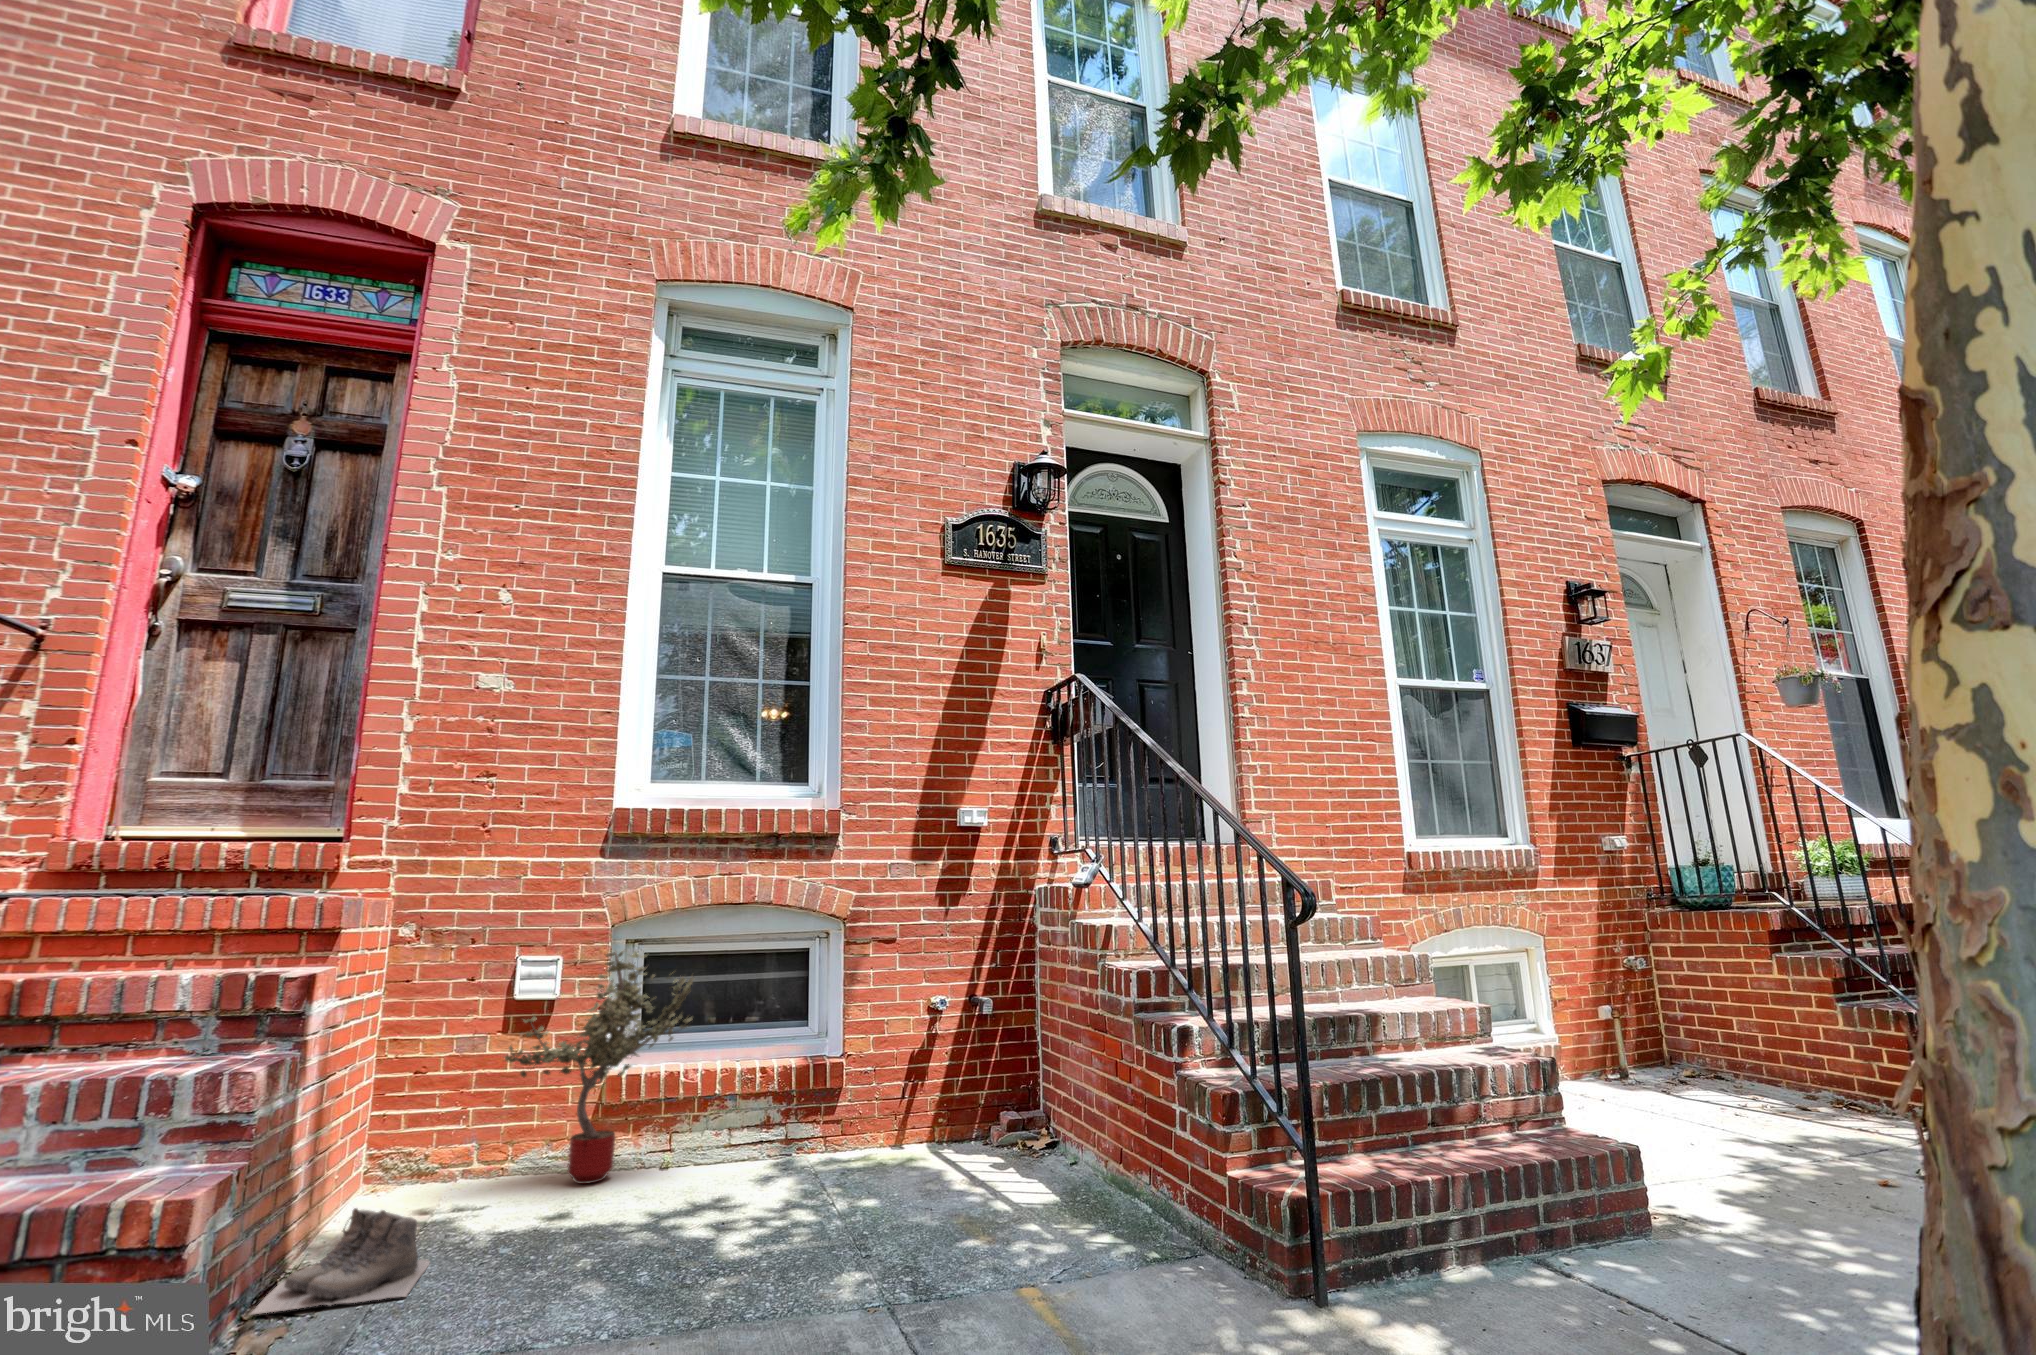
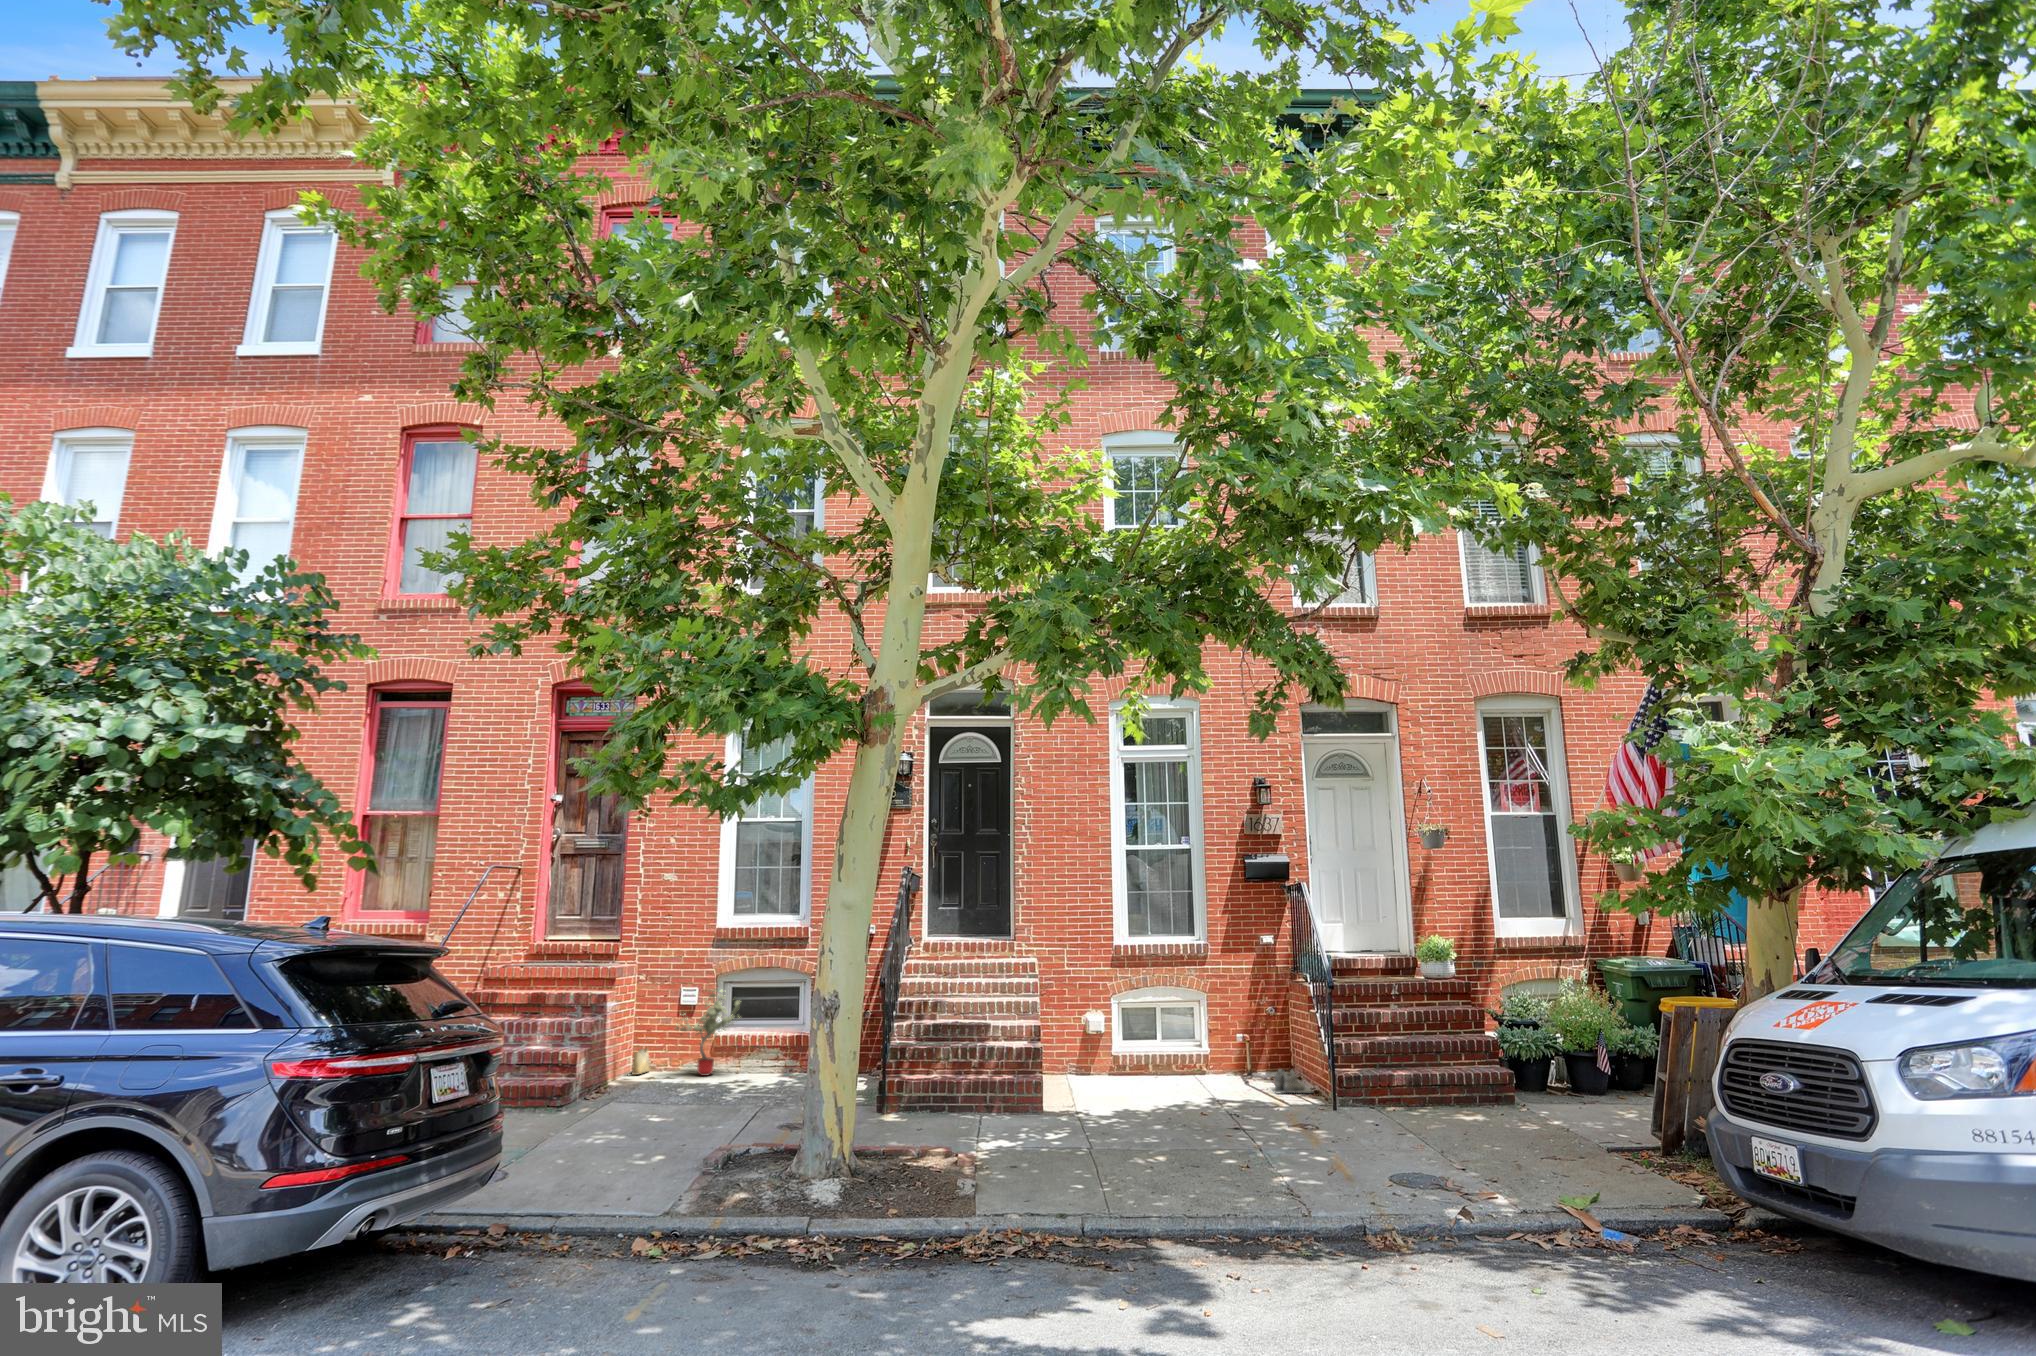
woven basket: none [364,1084,423,1199] -> present [632,1048,651,1075]
boots: present [251,1208,430,1314] -> present [1271,1069,1311,1093]

